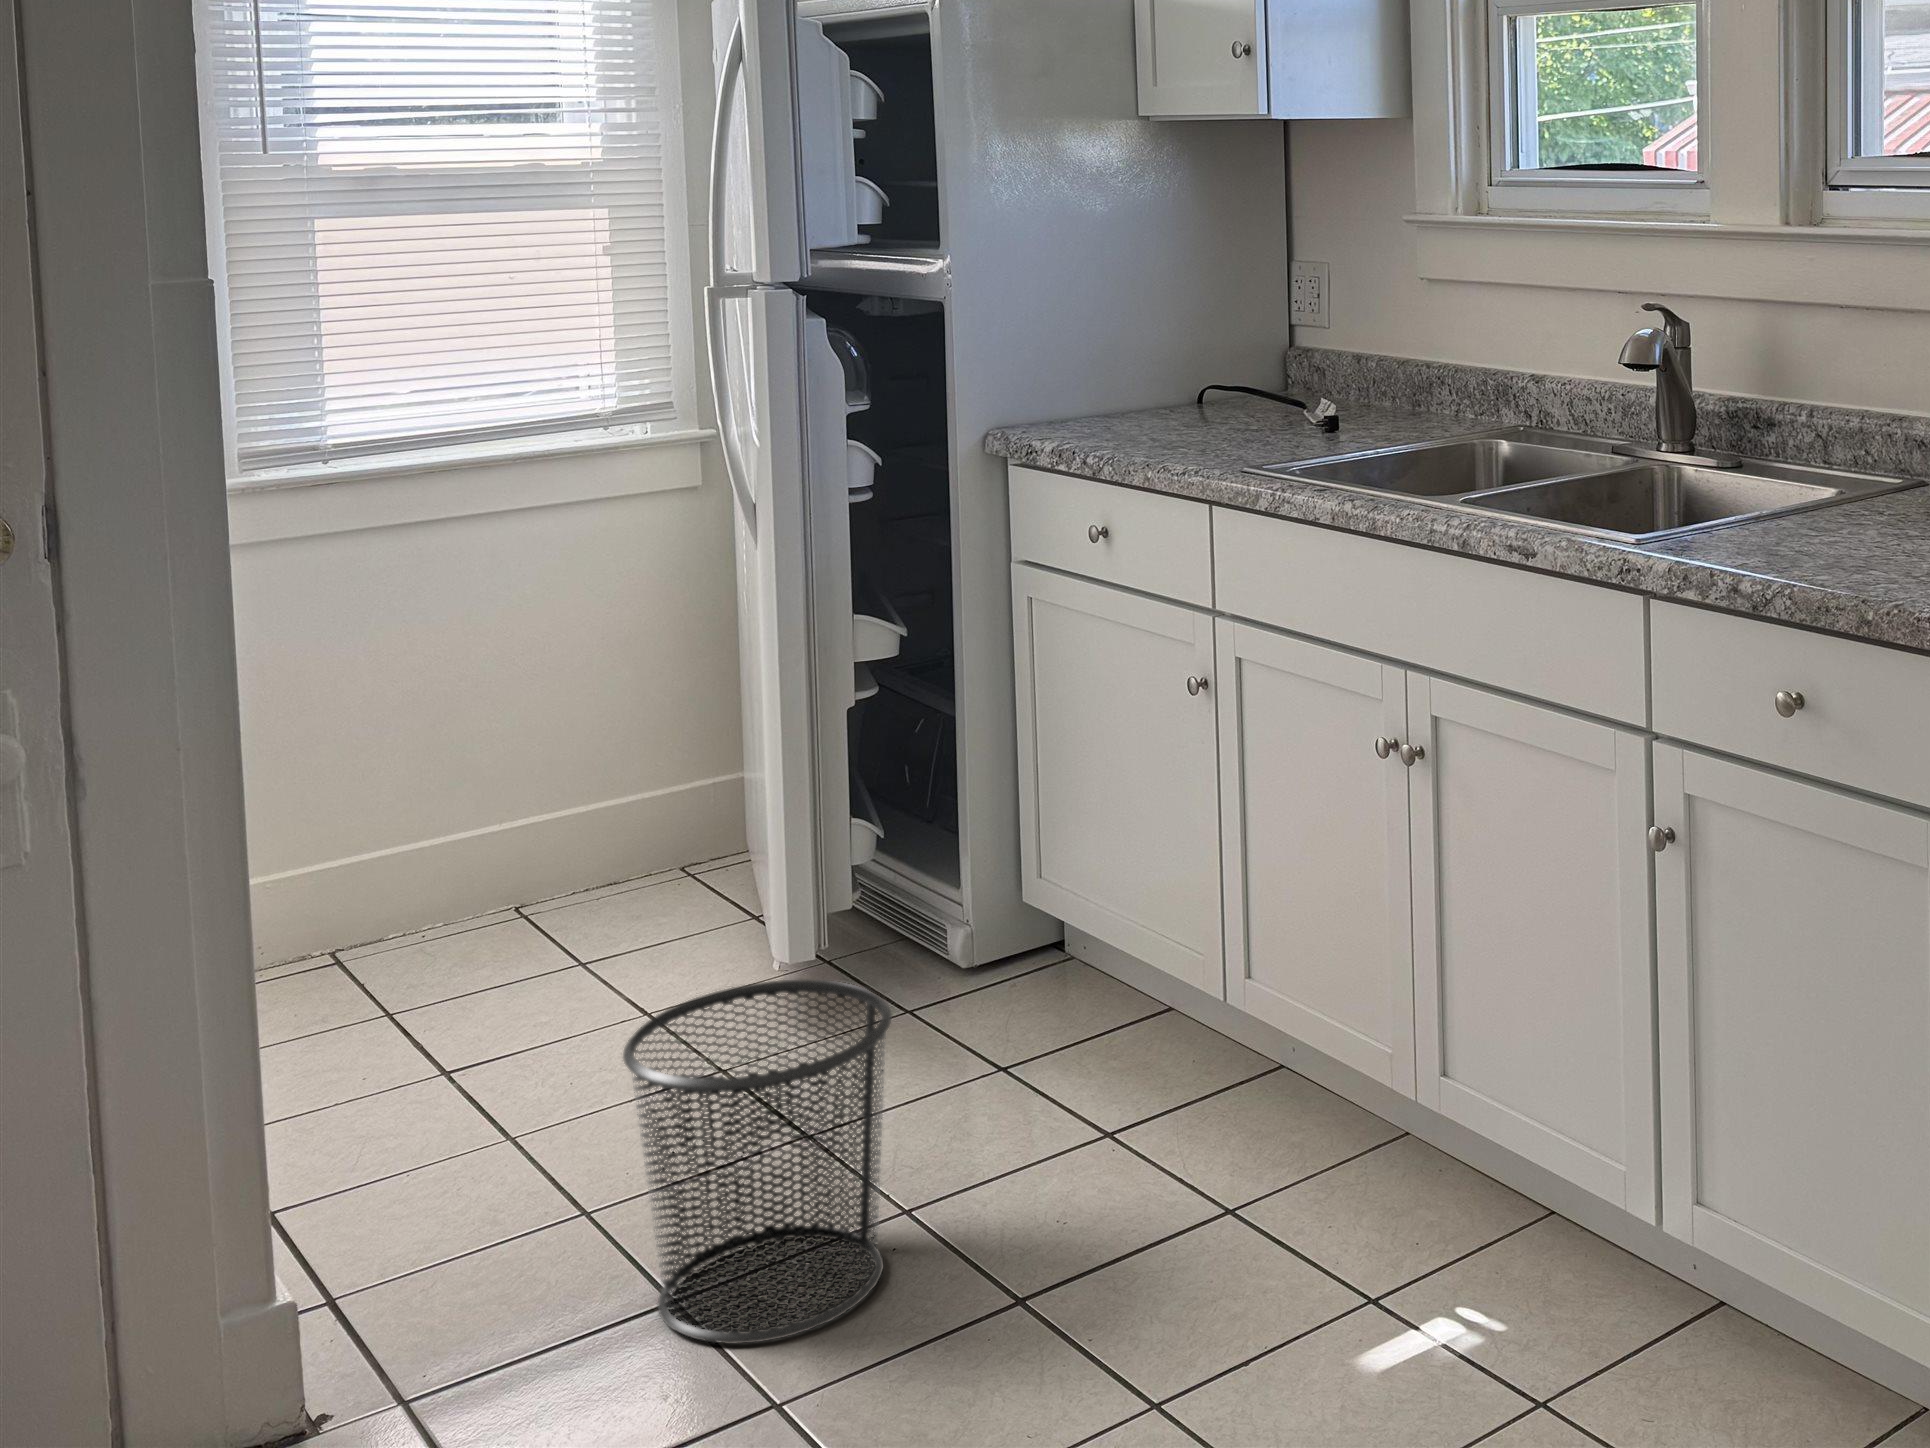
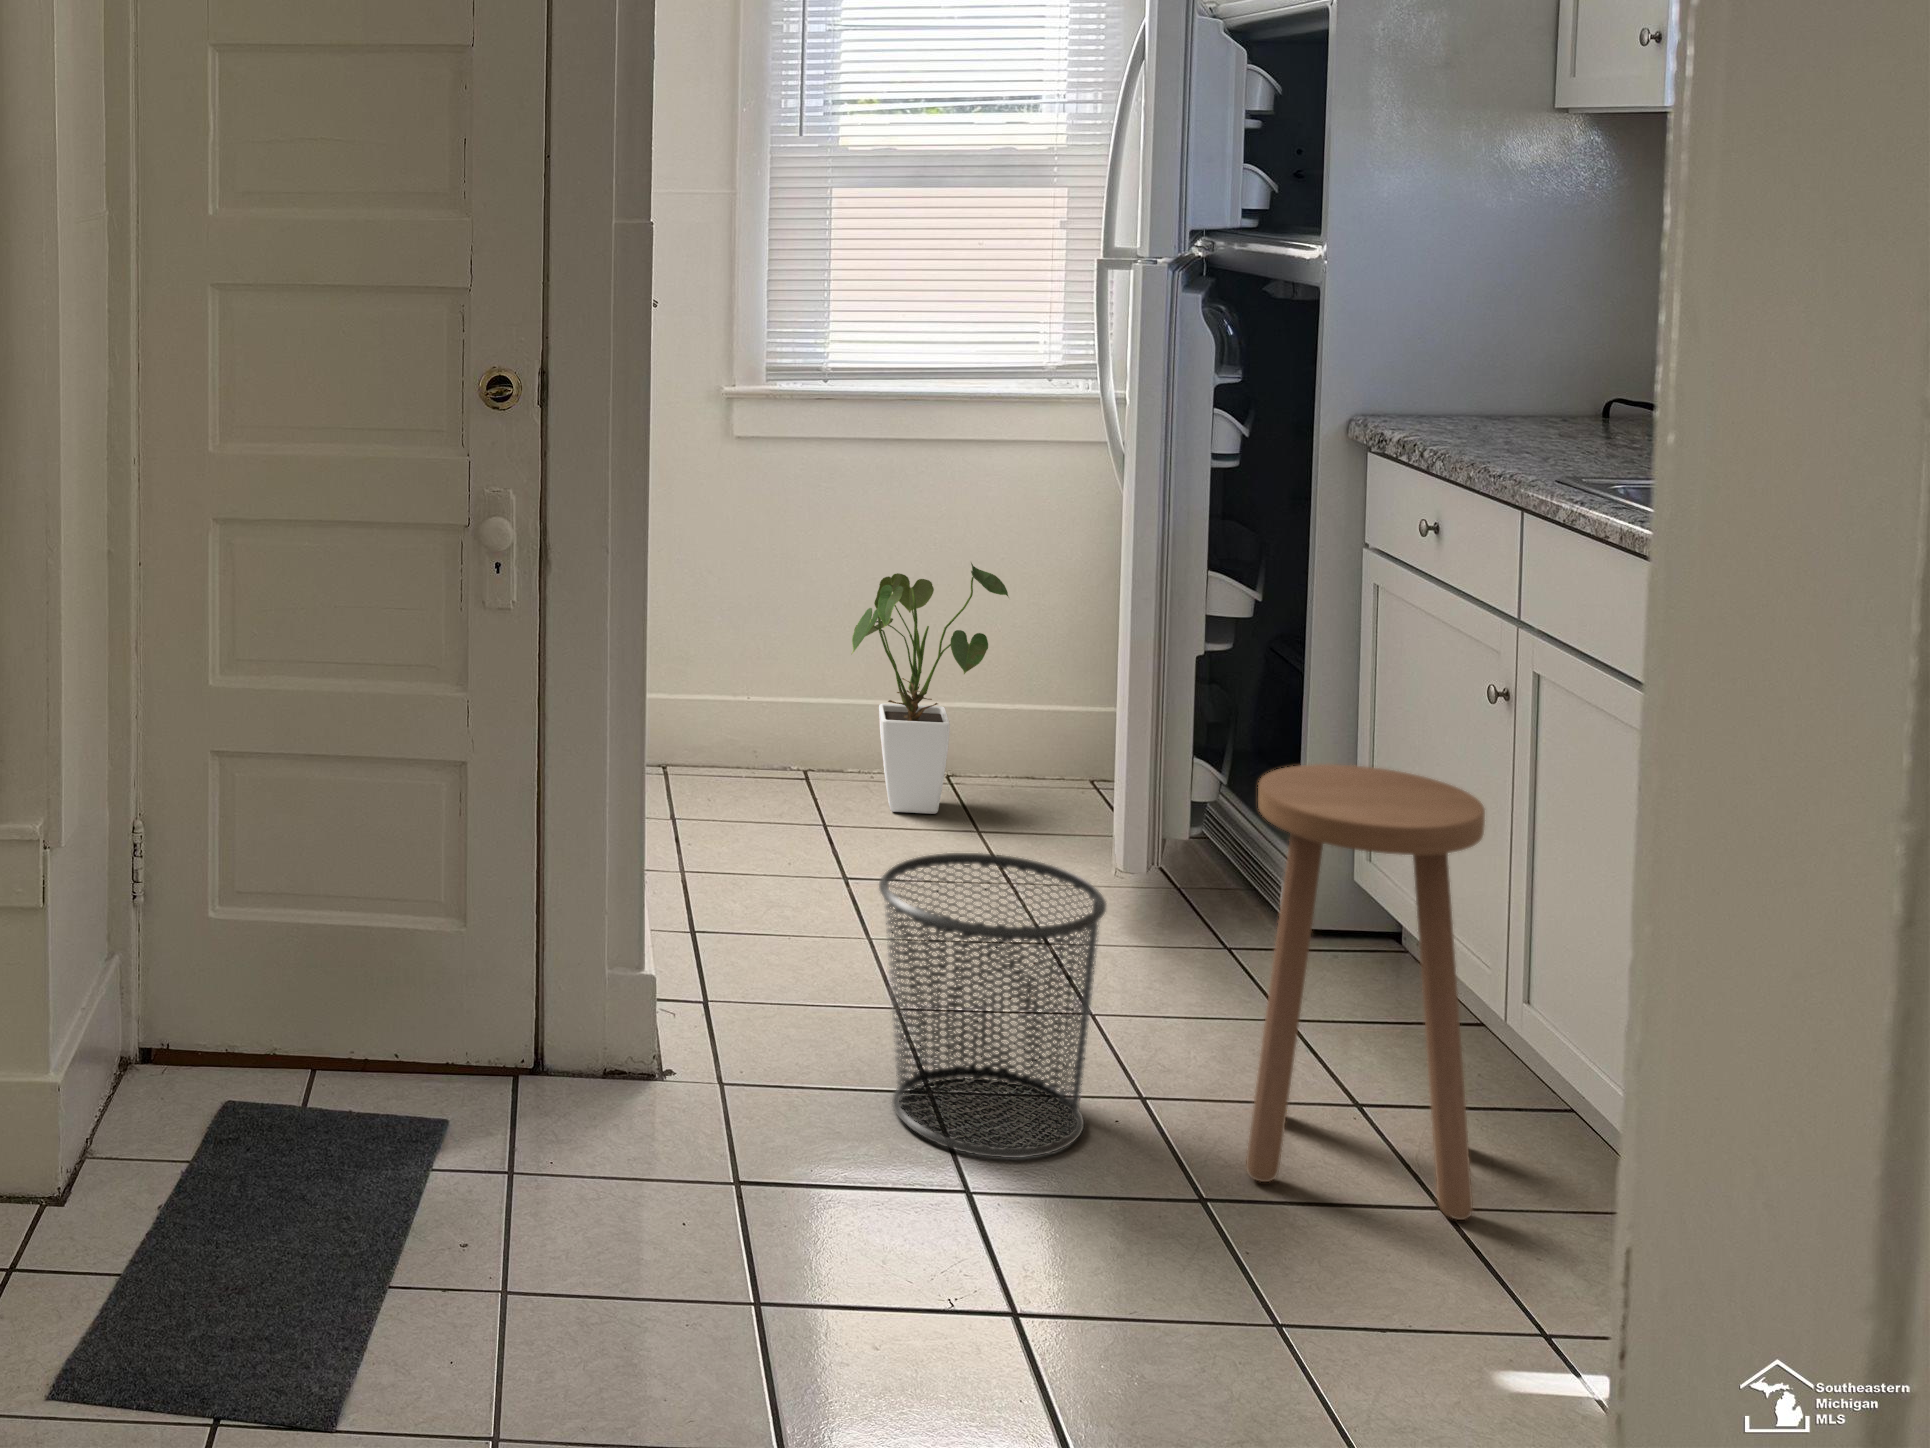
house plant: none [398,652,590,971] -> present [852,563,1008,814]
stool: none [1028,783,1266,1243] -> present [1246,764,1485,1220]

